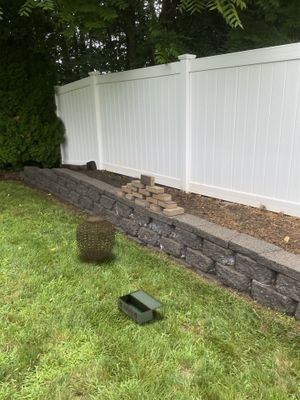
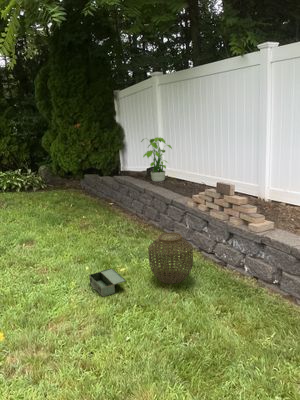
potted plant: none [78,131,108,174] -> present [141,137,172,181]
toolbox: present [118,290,164,324] -> present [89,268,126,296]

